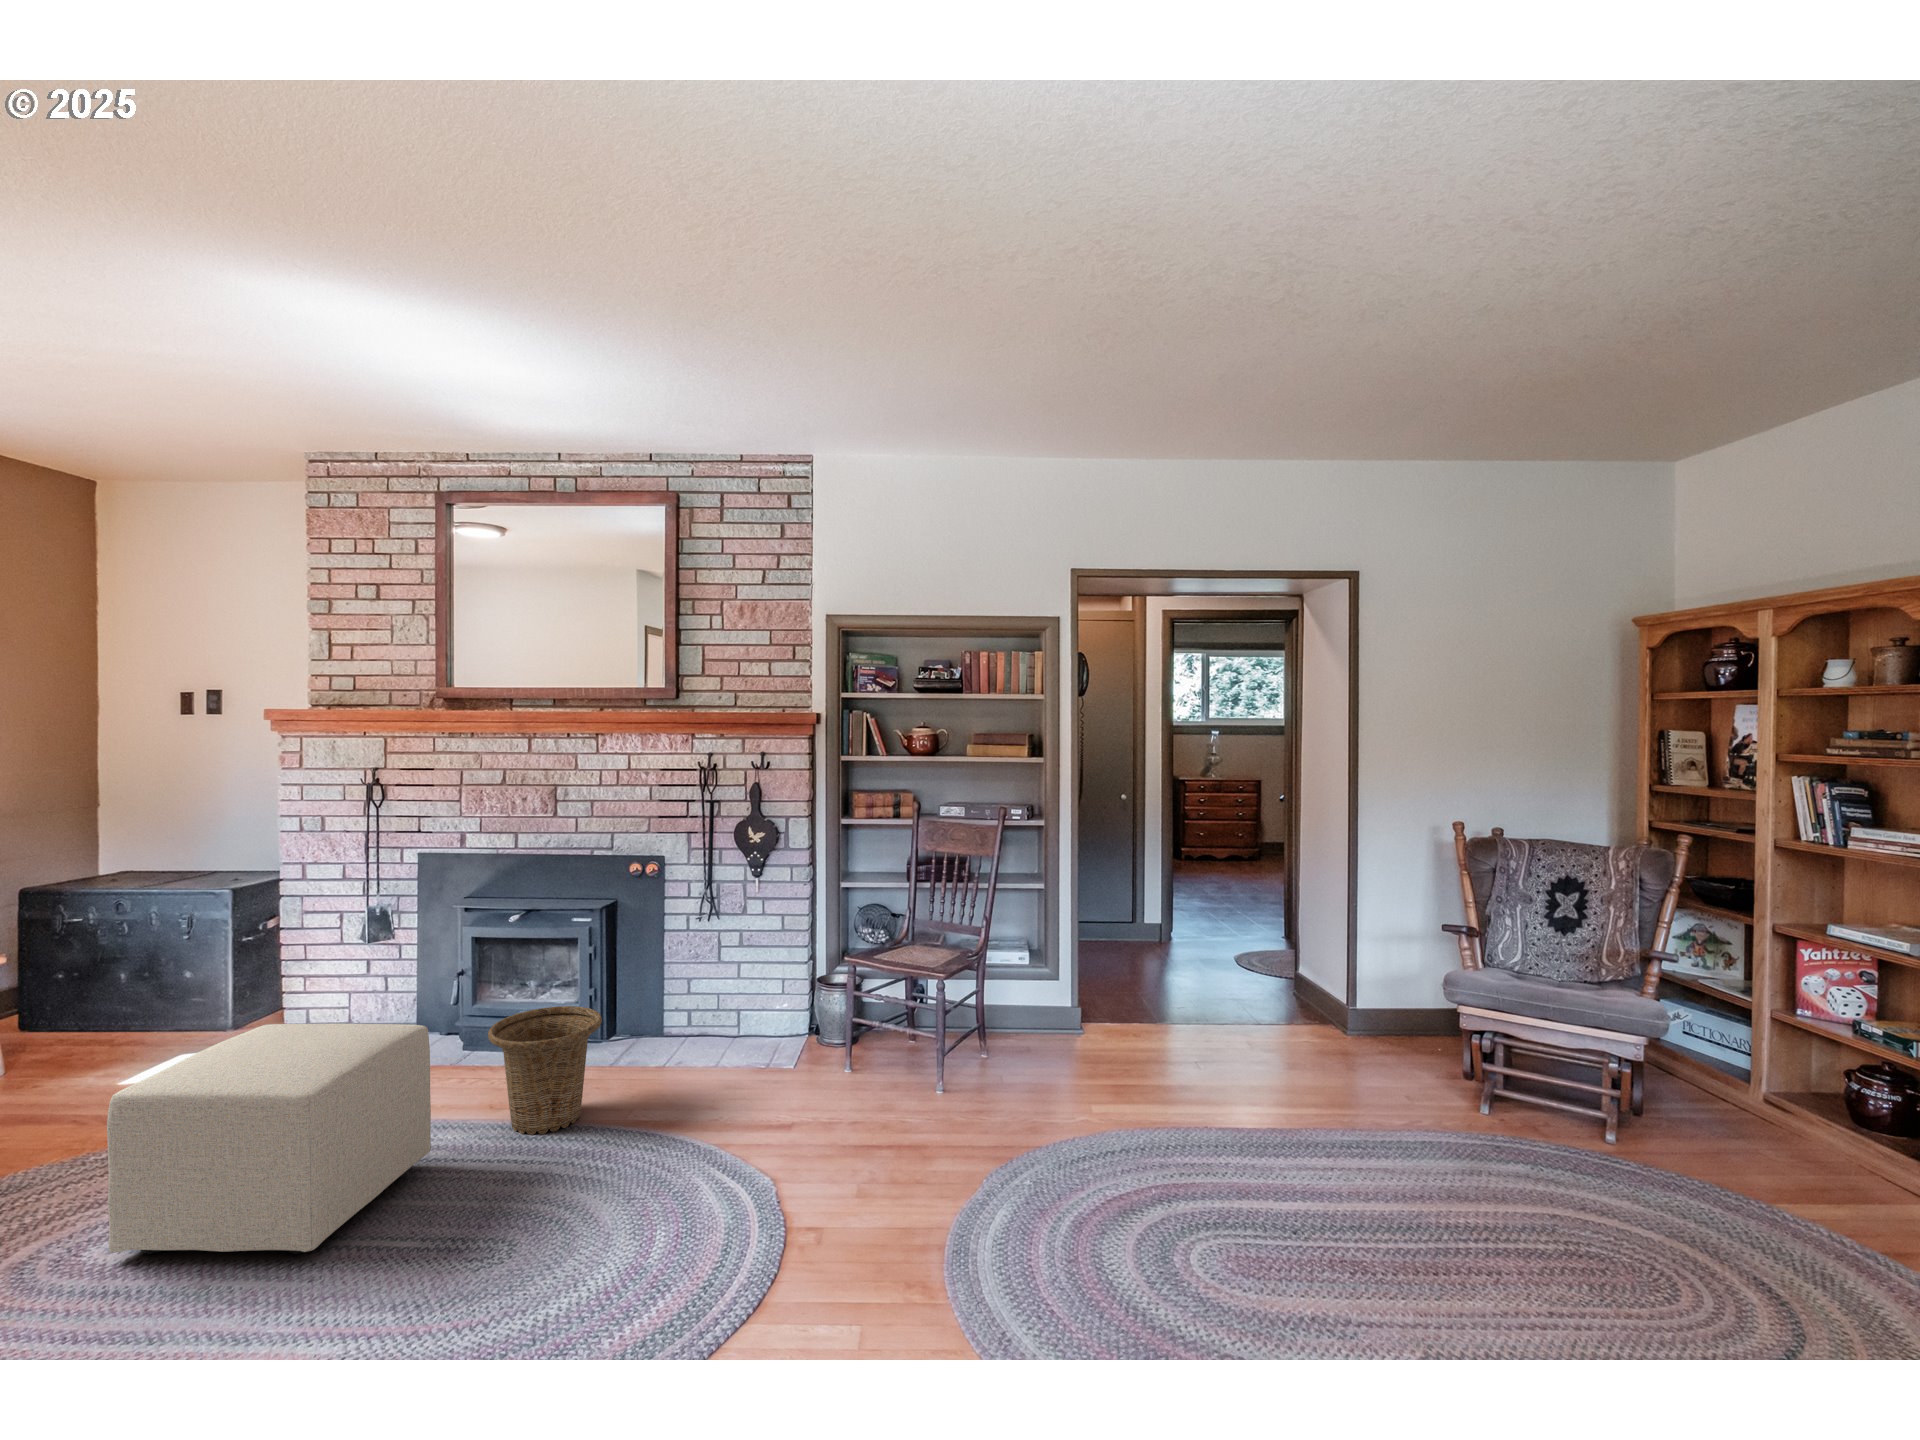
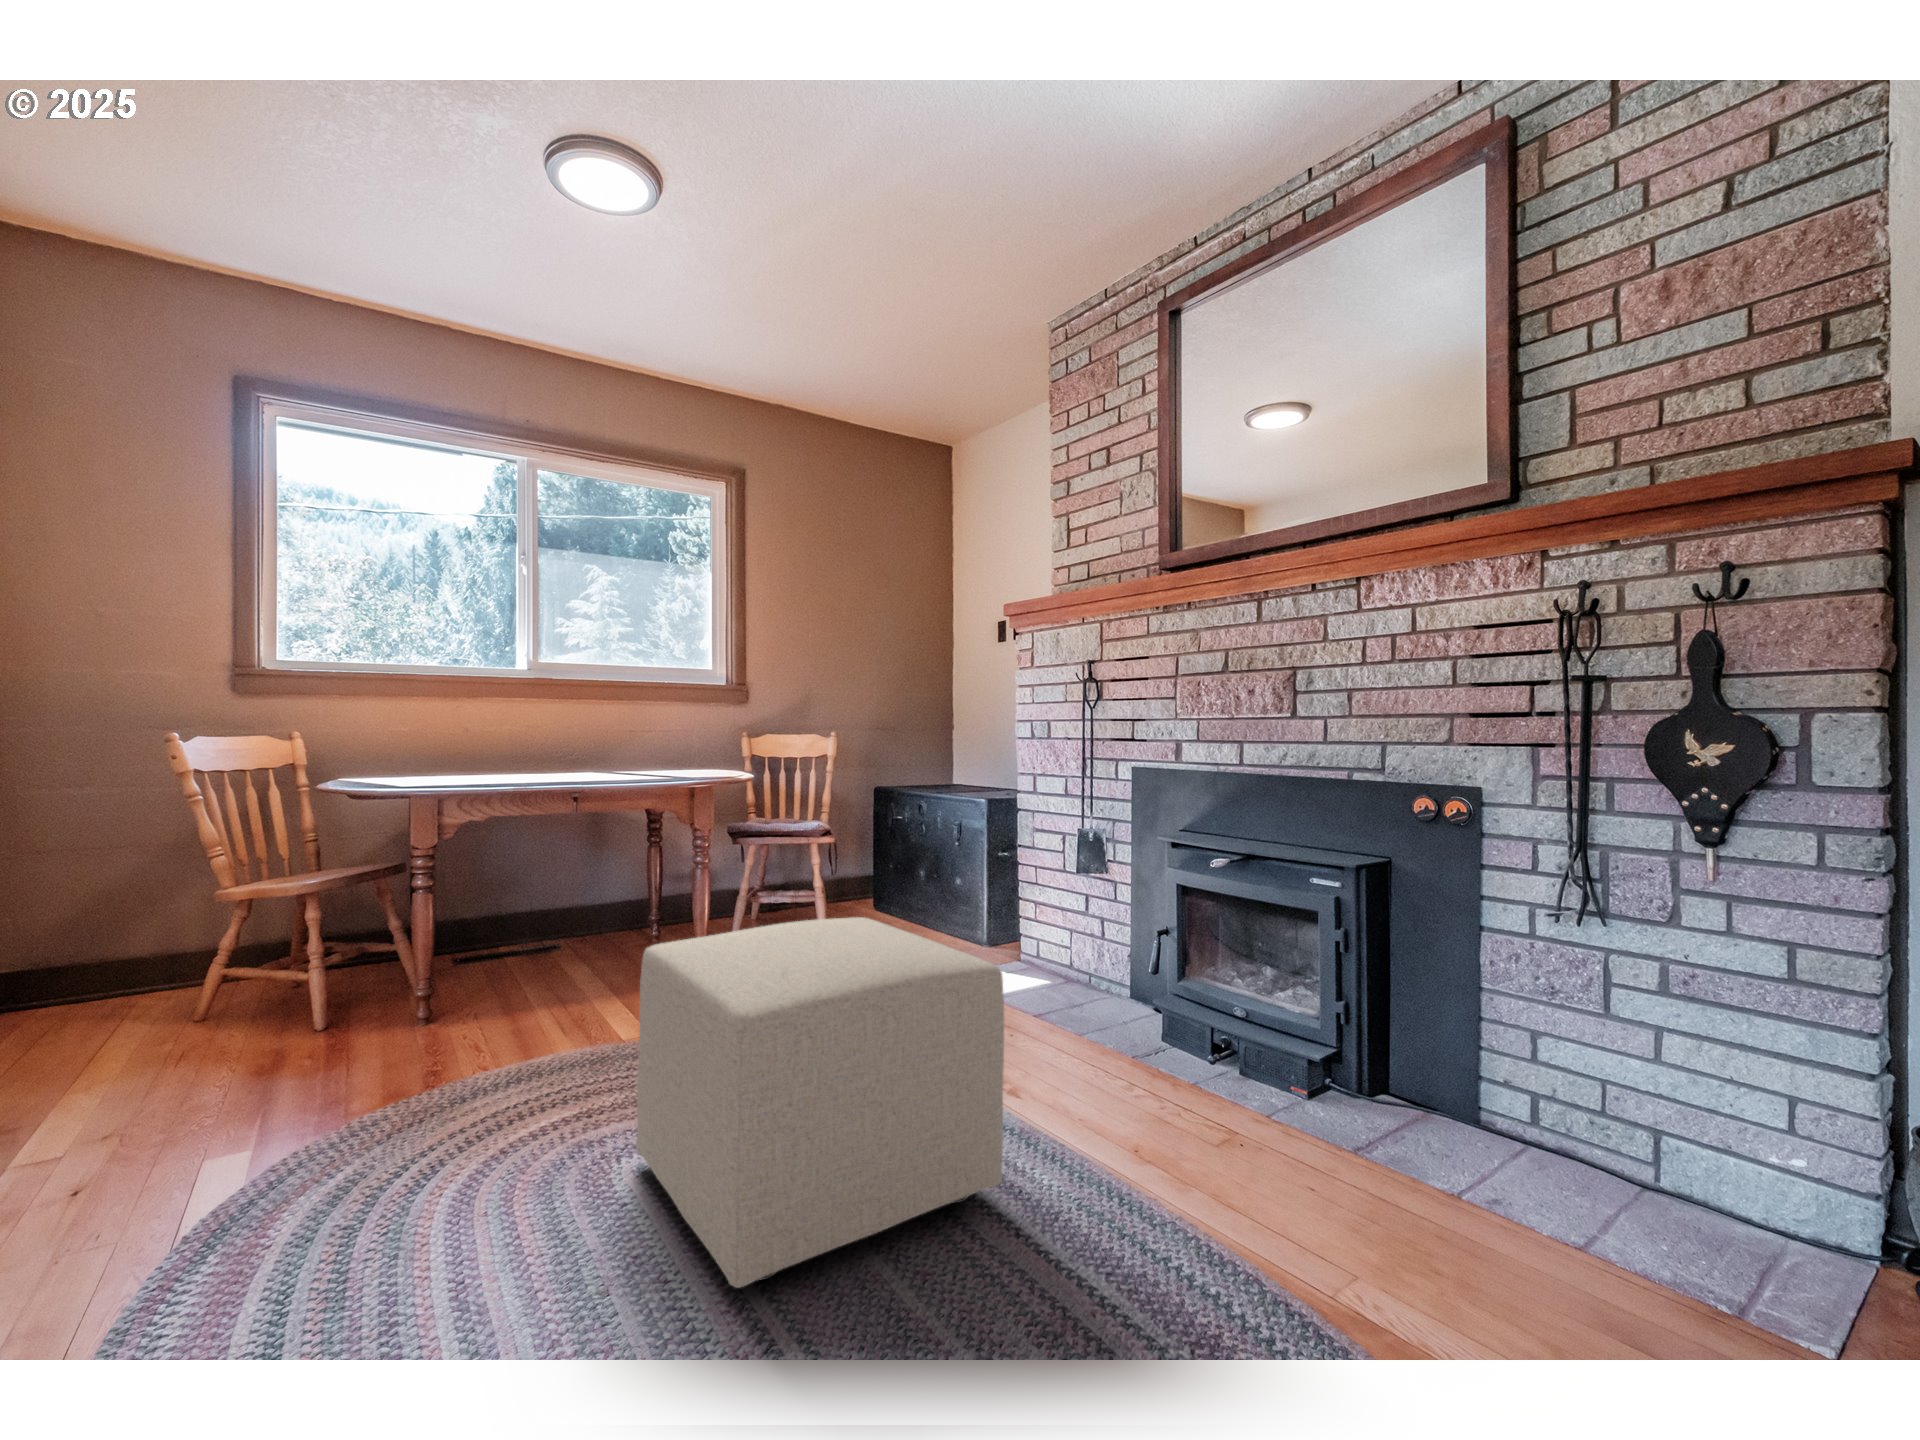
basket: present [488,1006,602,1135] -> none [1111,998,1312,1245]

